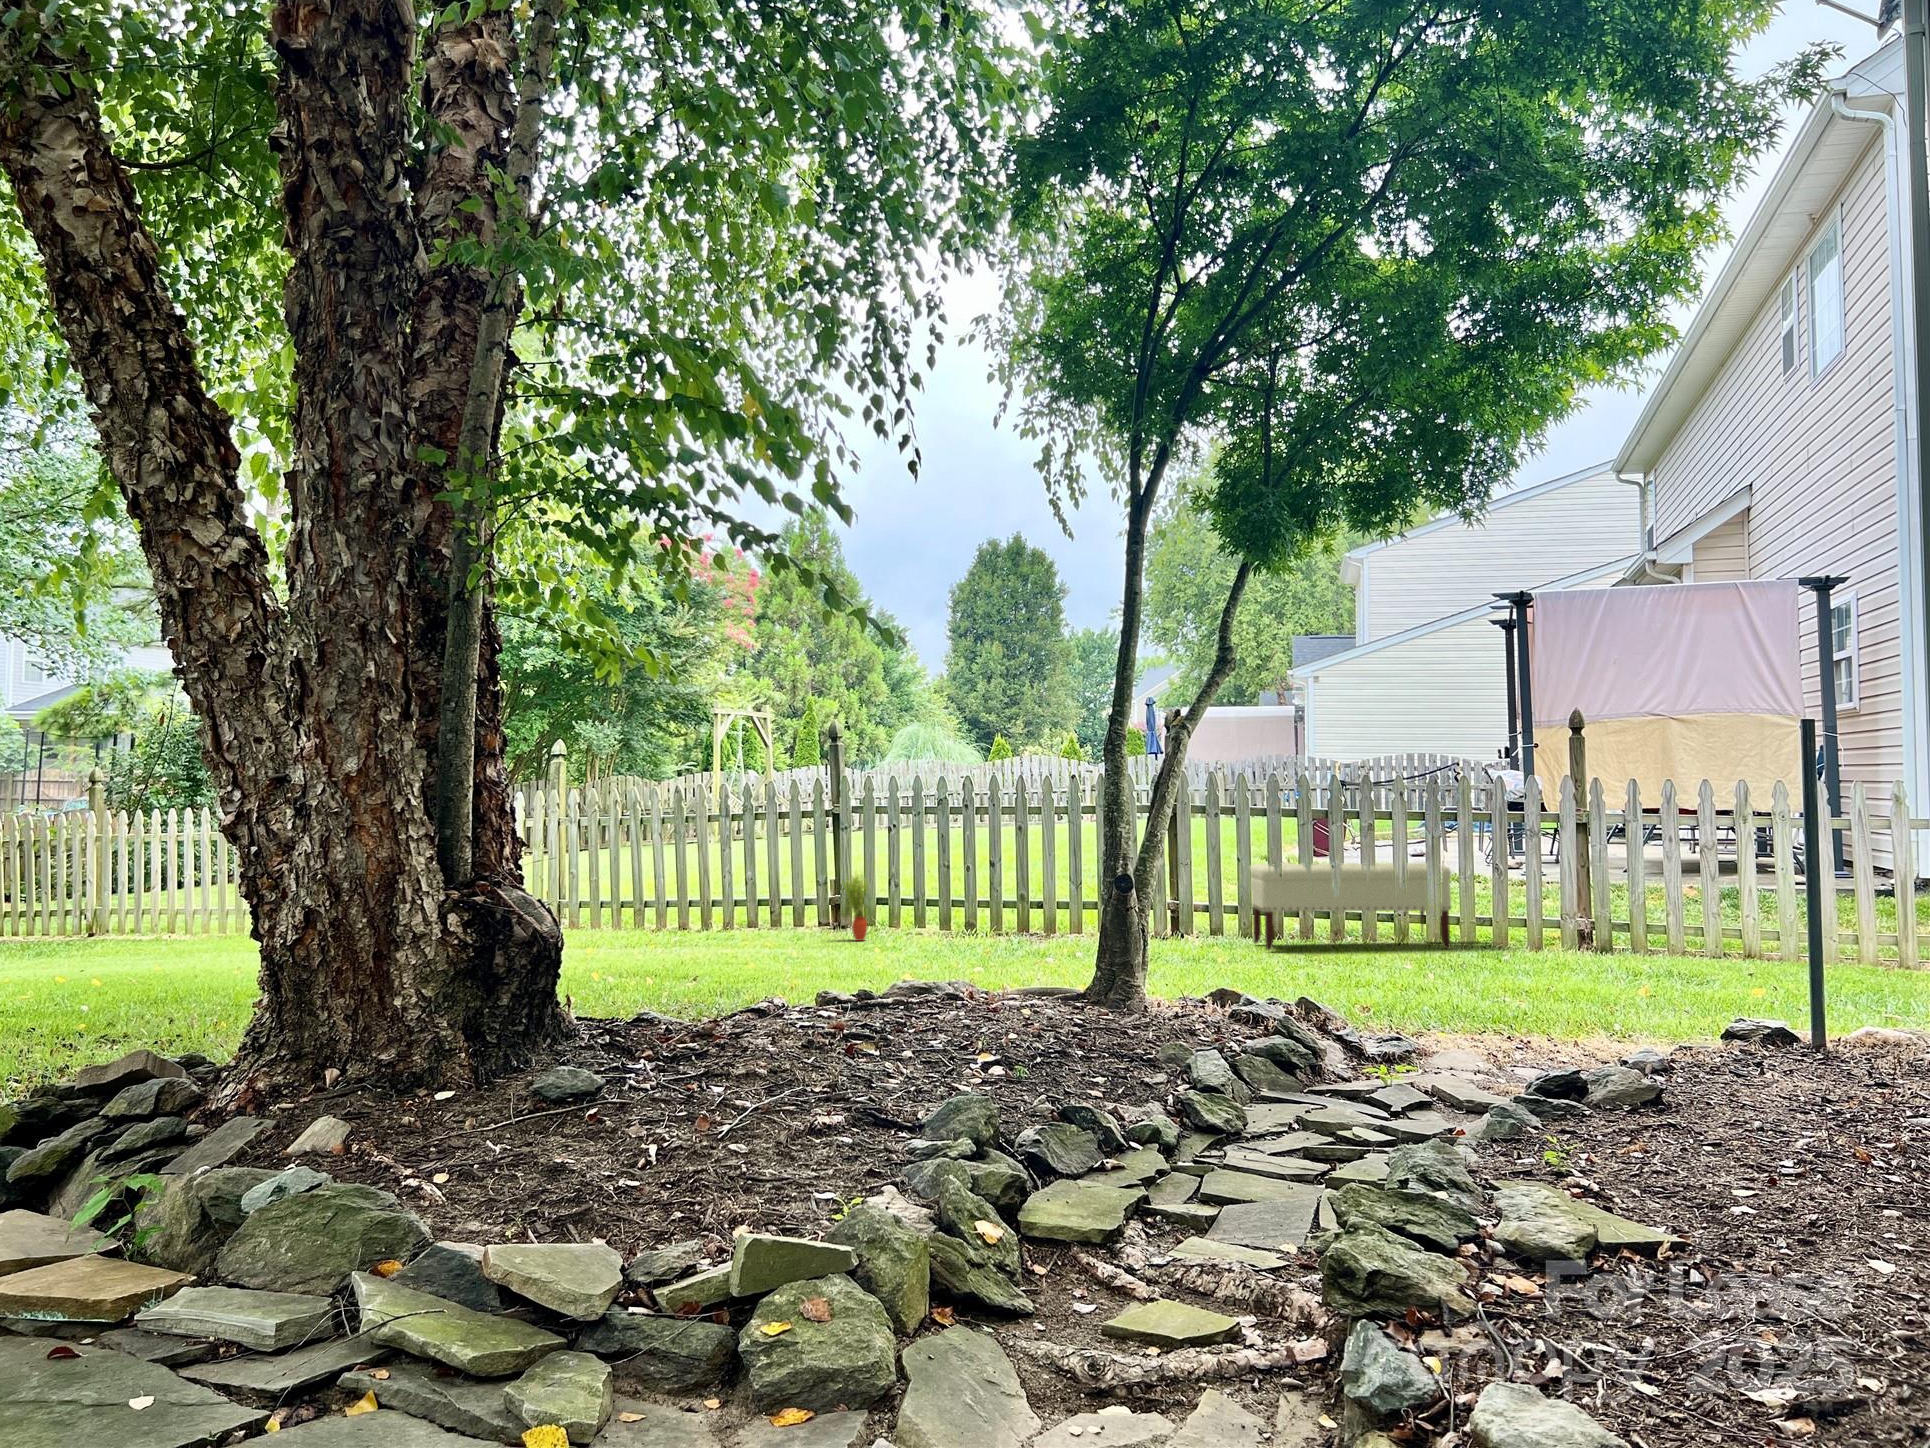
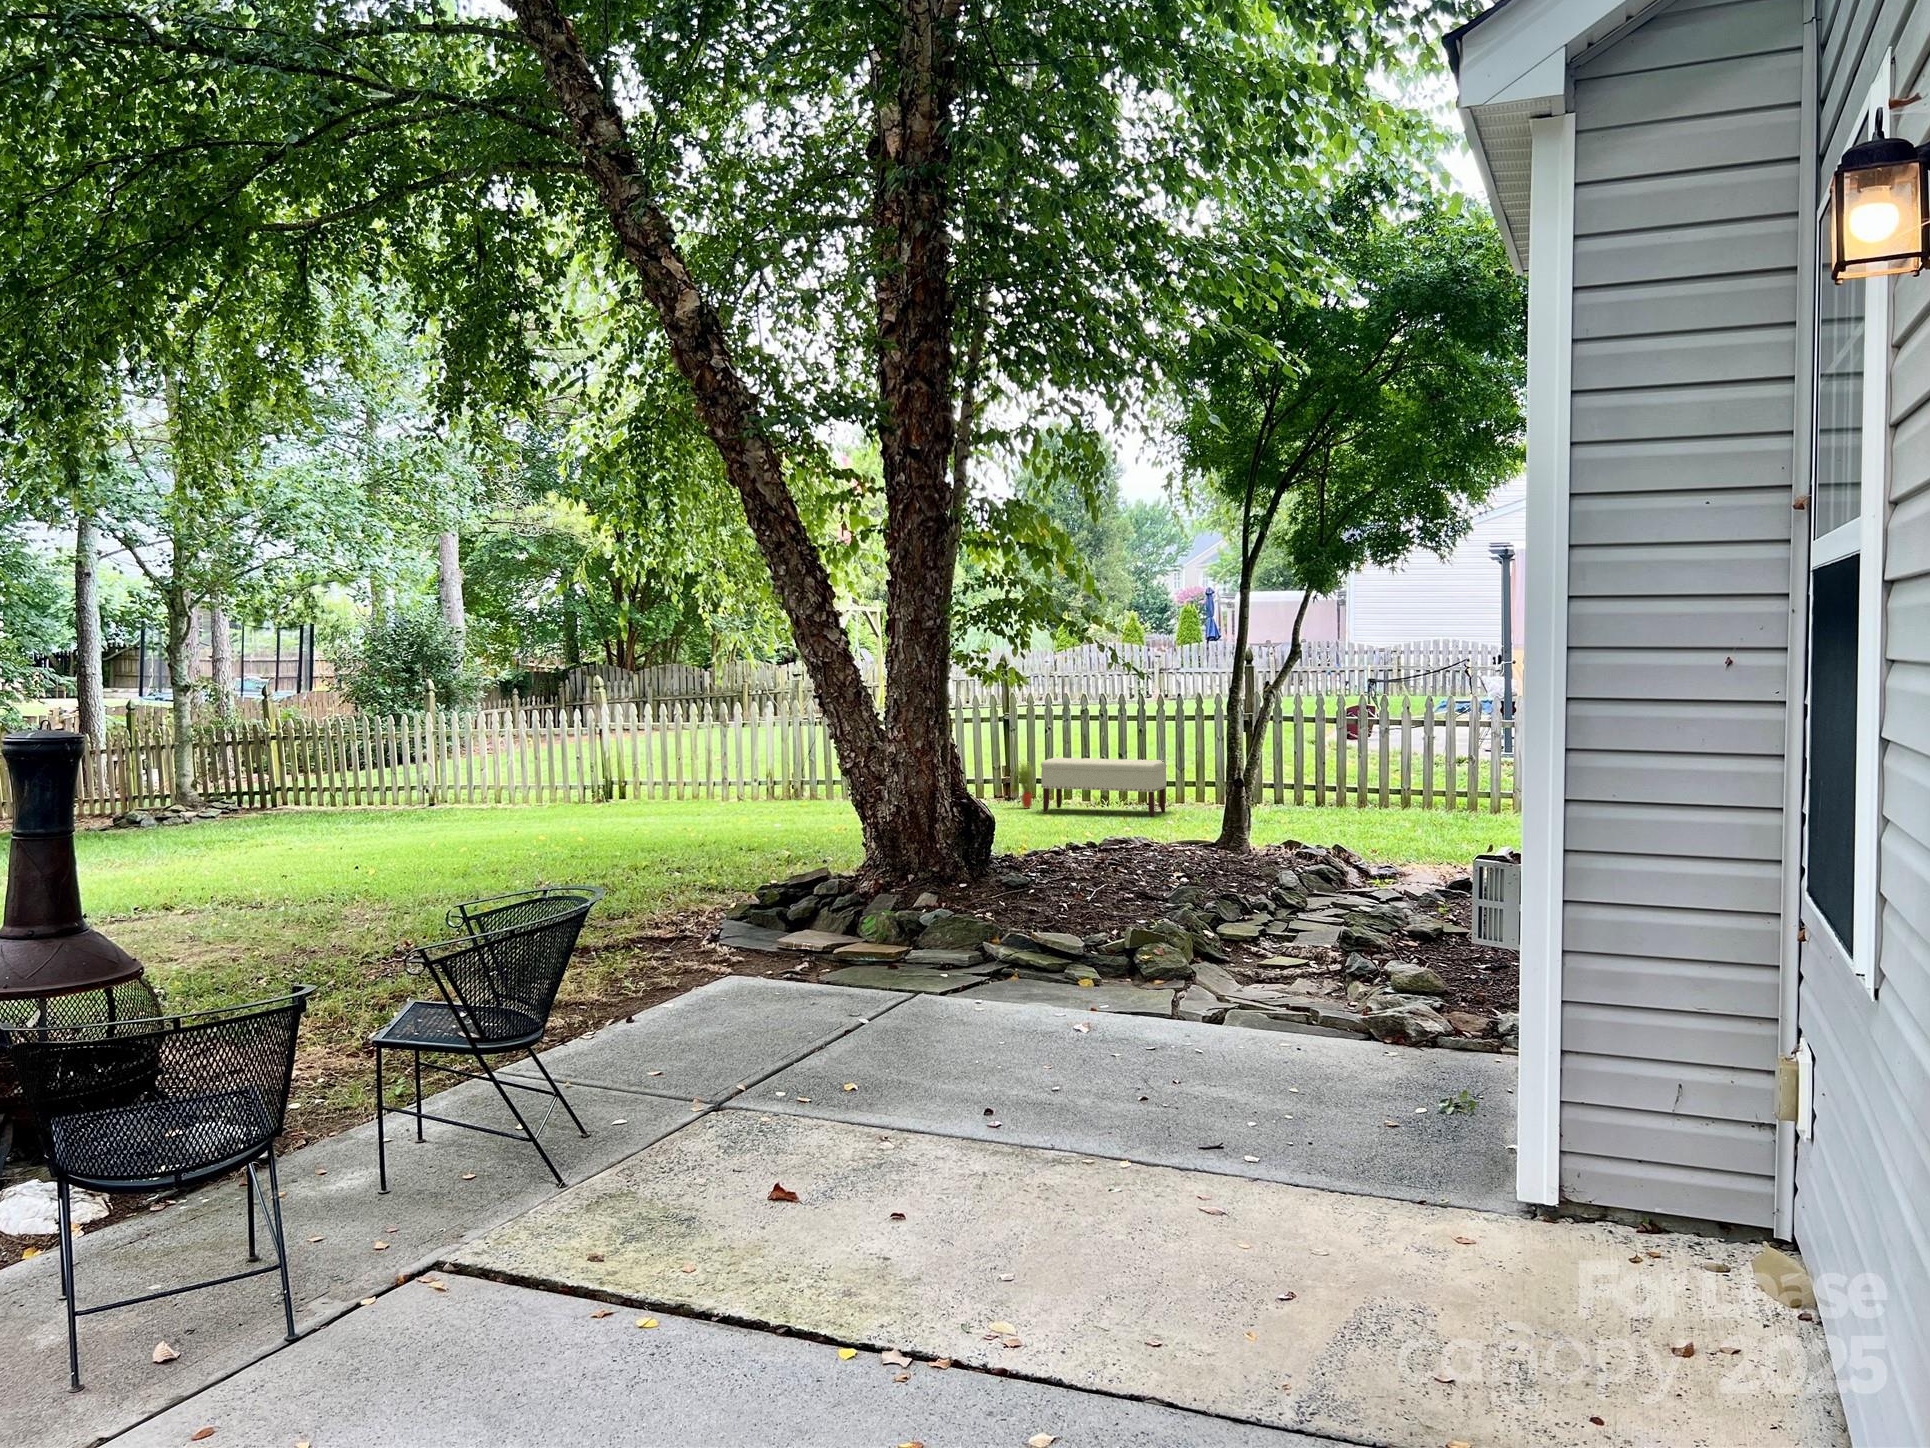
bench: present [1250,863,1451,950] -> present [1041,758,1167,817]

